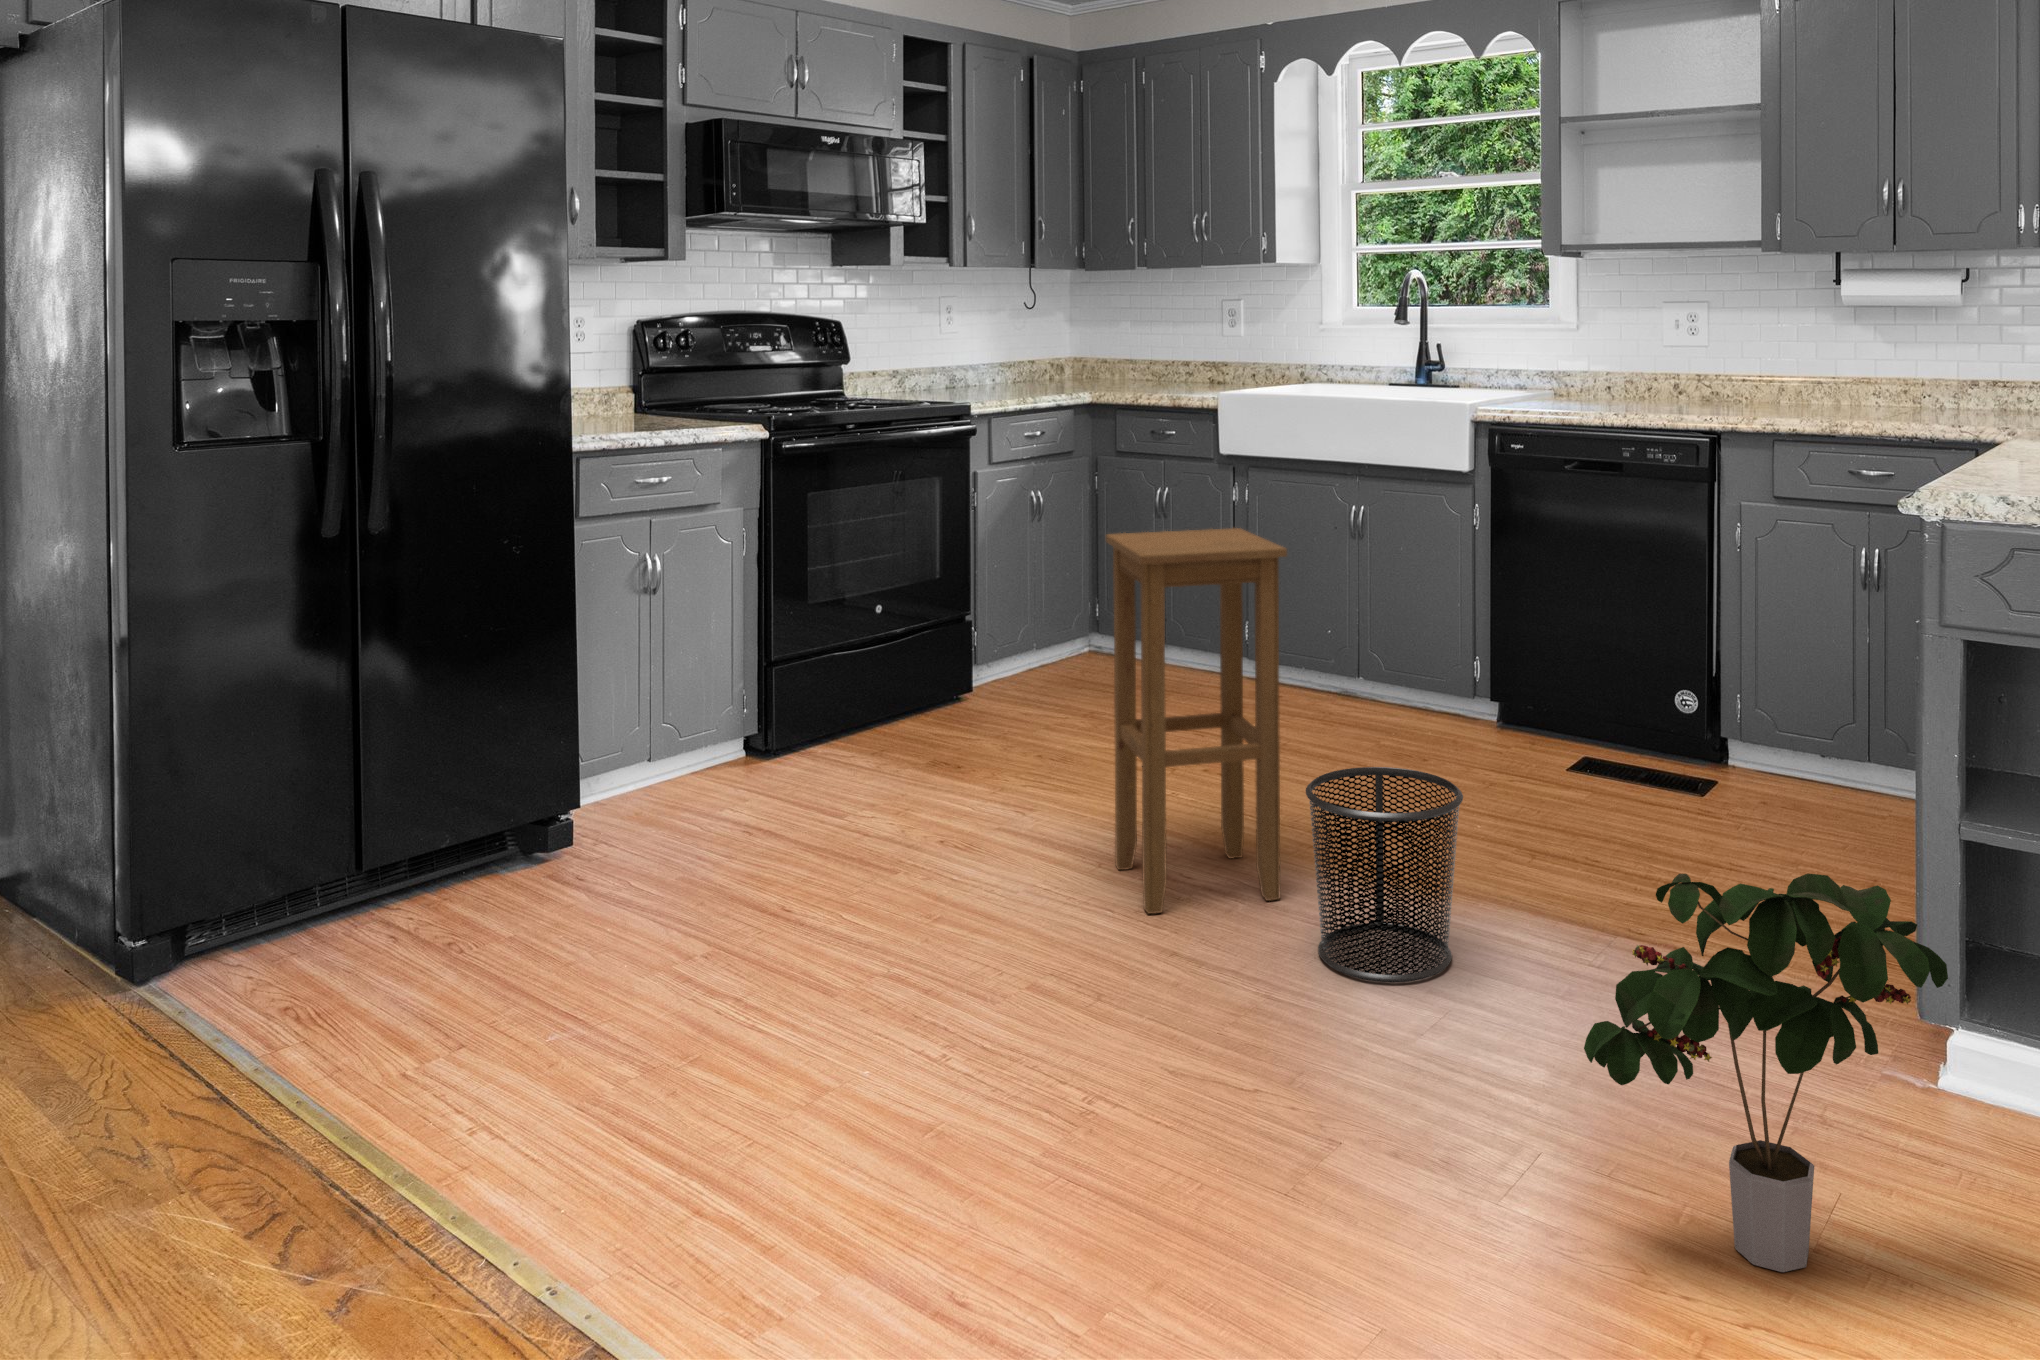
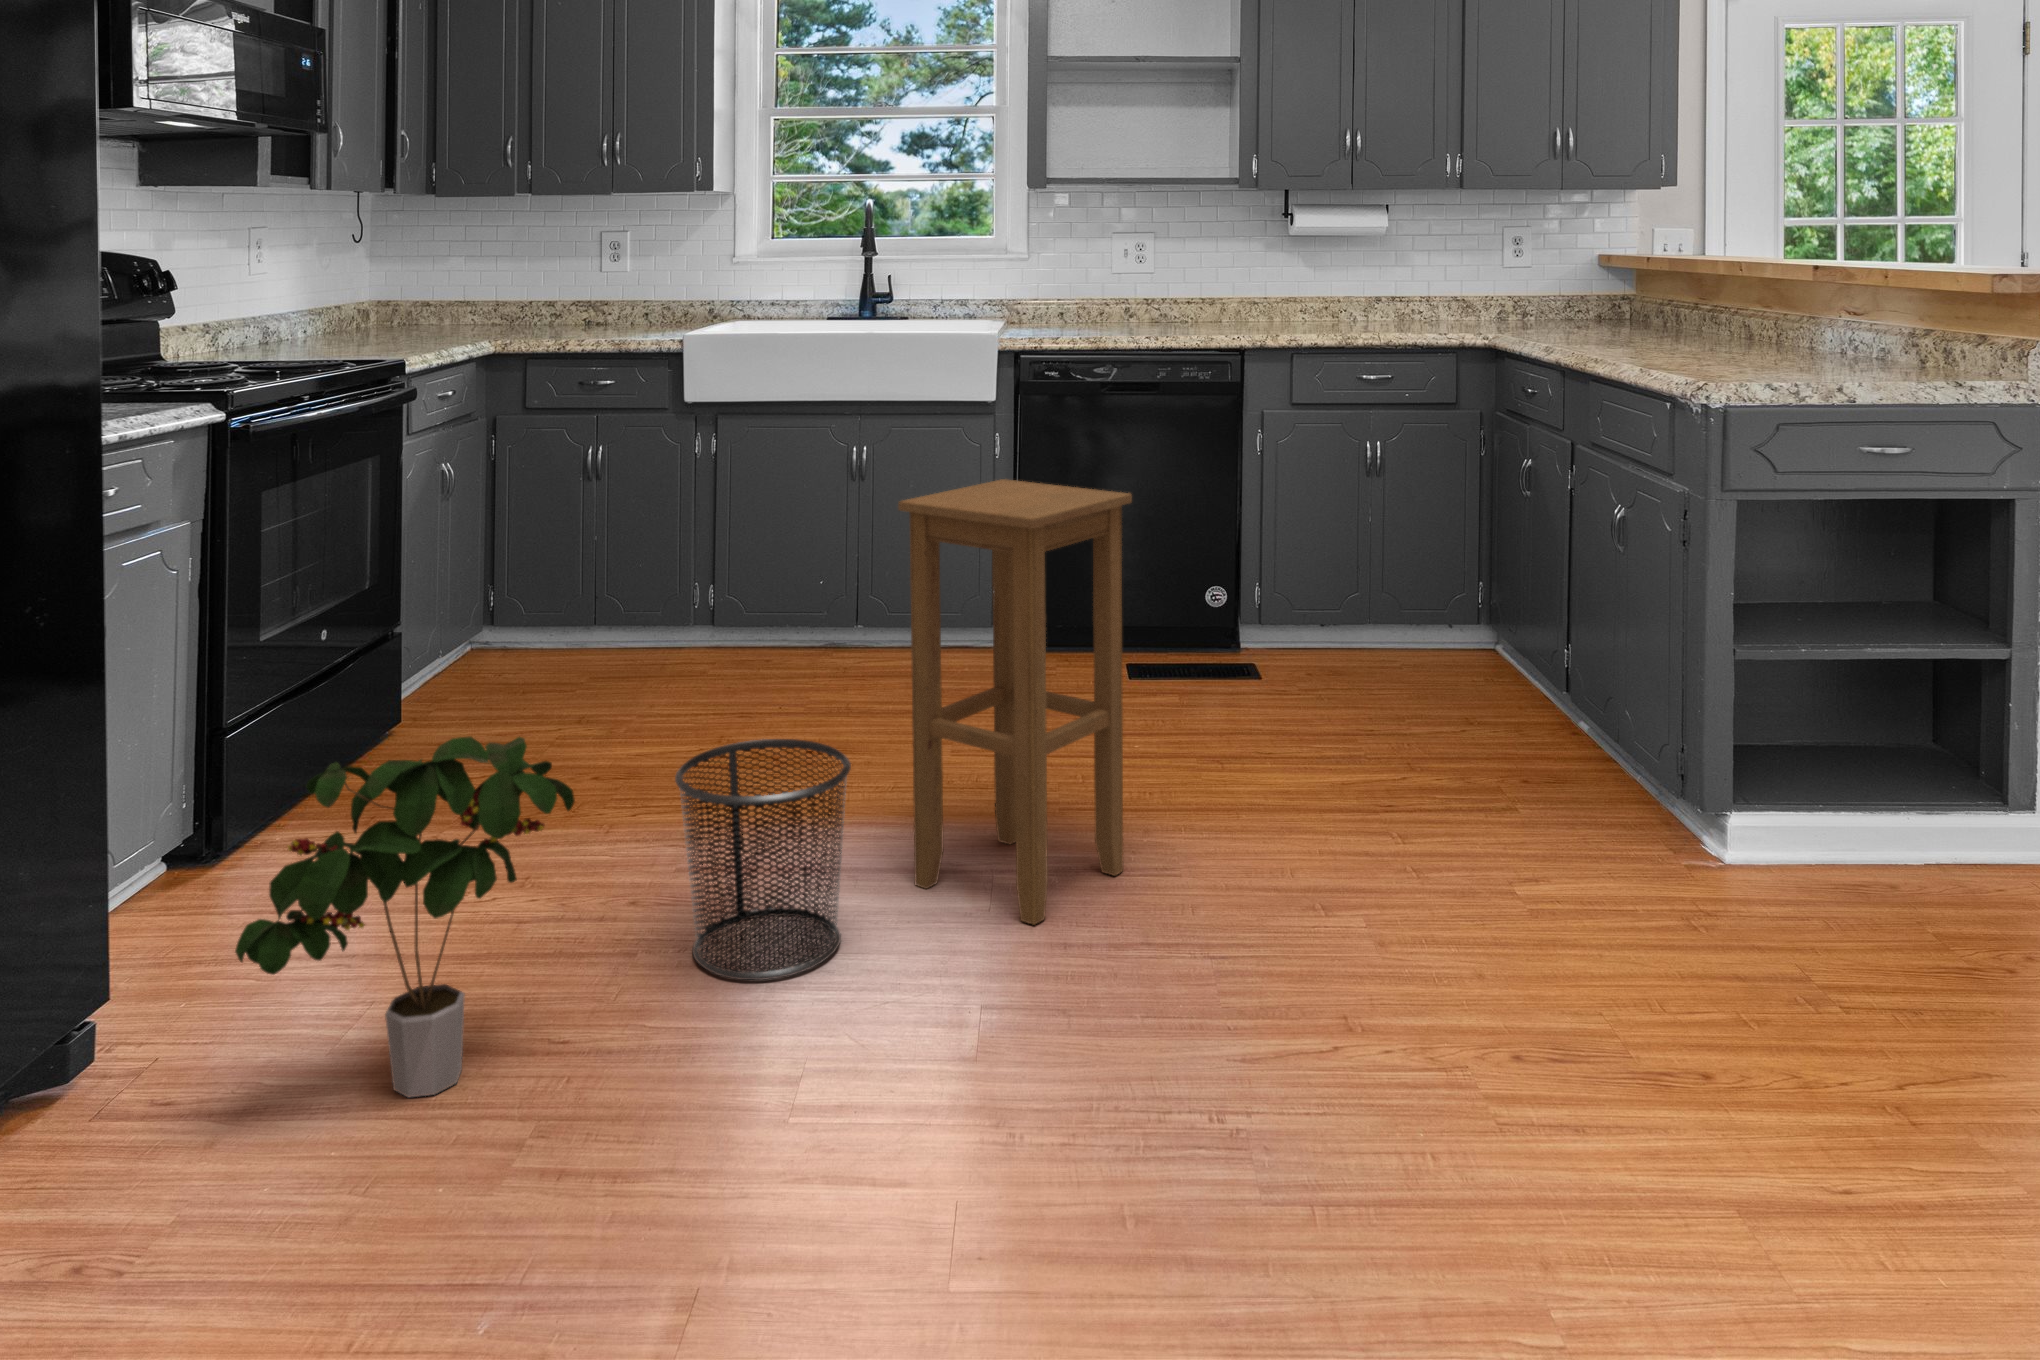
waste bin: present [1306,767,1463,982] -> present [675,739,851,980]
potted plant: present [1584,873,1948,1272] -> present [235,737,575,1097]

